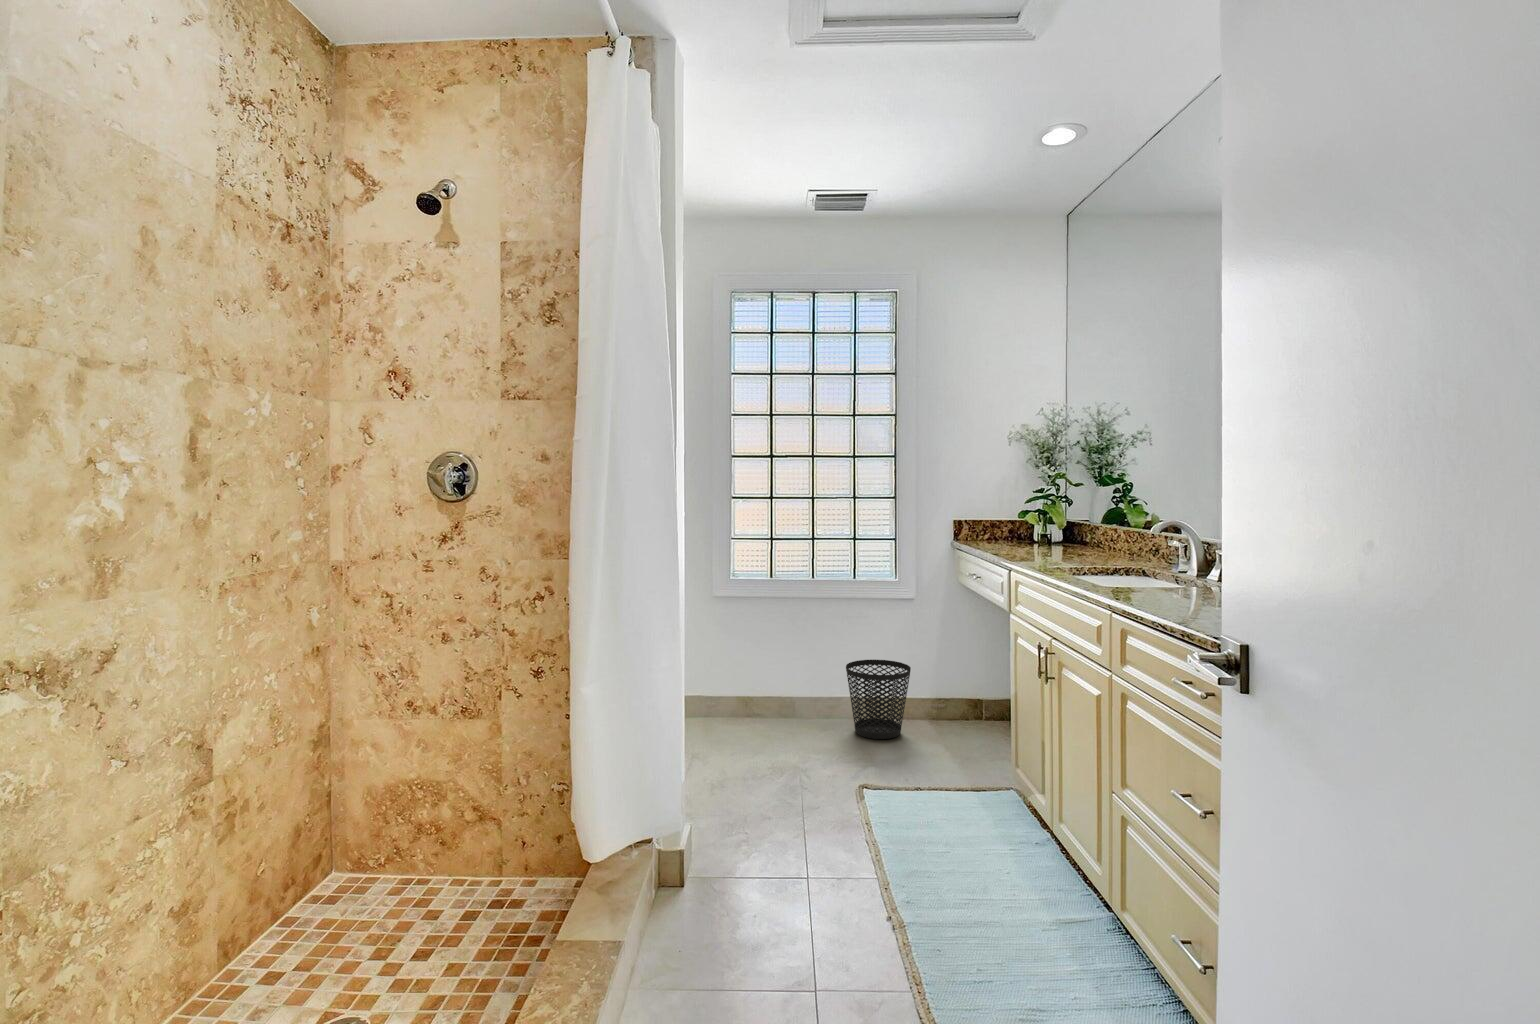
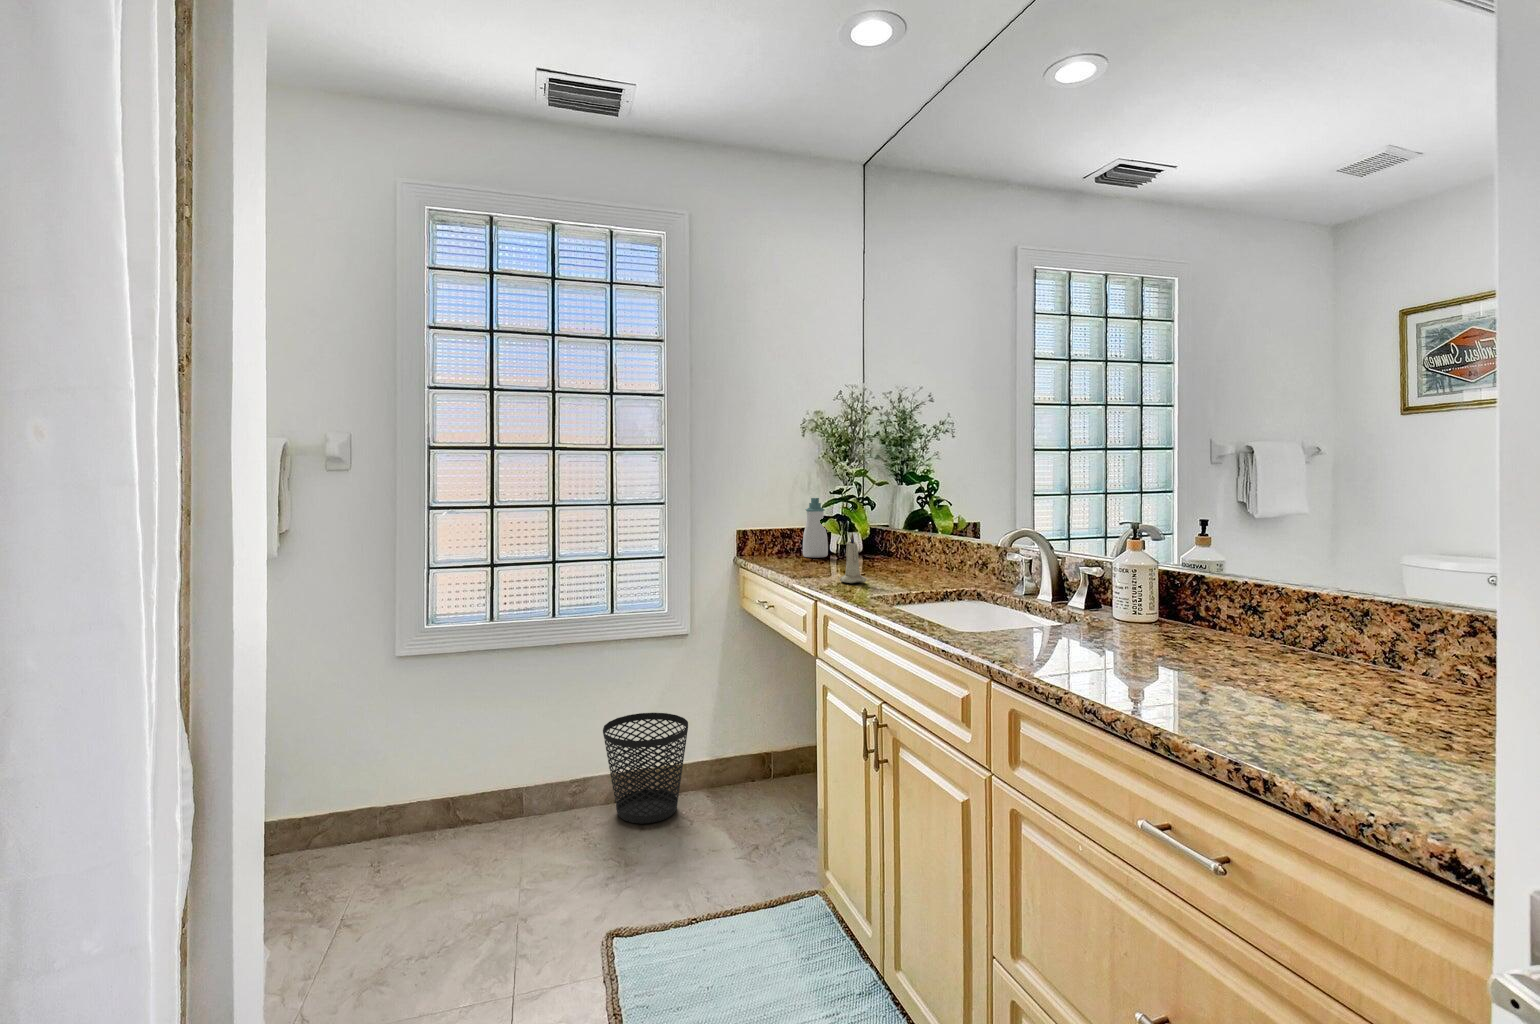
soap bottle: none [1010,496,1031,545] -> present [803,498,828,558]
candle: none [1031,520,1054,559] -> present [839,532,867,583]

